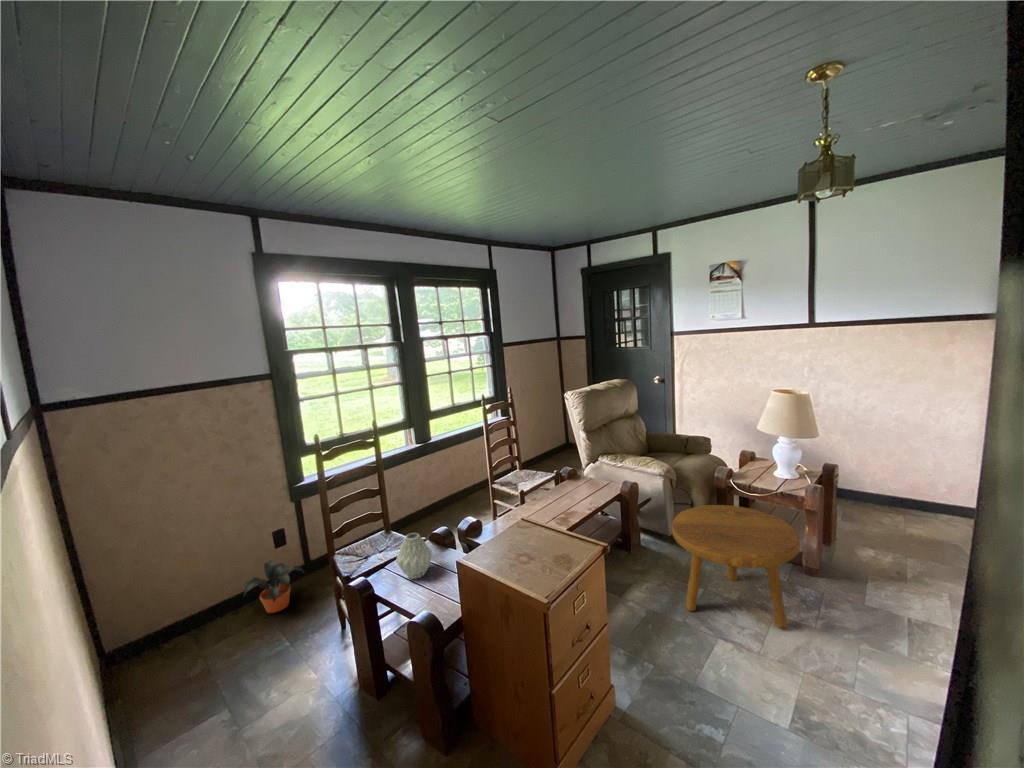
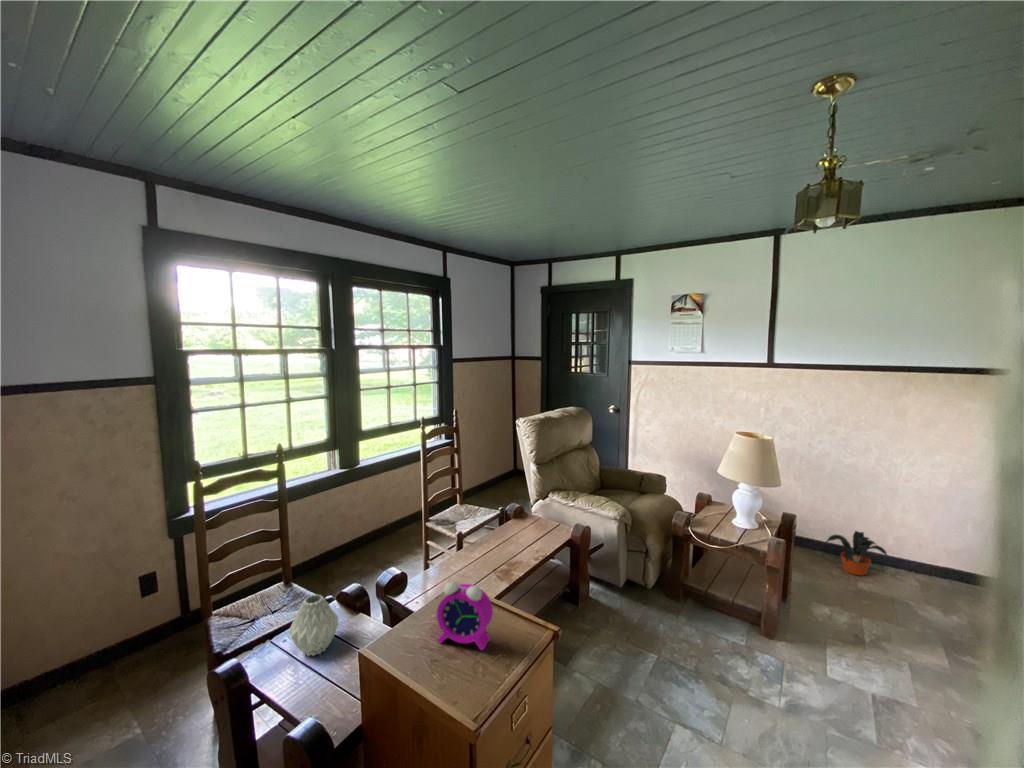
alarm clock: none [508,504,551,561] -> present [436,576,493,650]
footstool: present [672,505,800,628] -> none [628,558,769,709]
potted plant: present [244,561,303,613] -> present [827,531,887,575]

